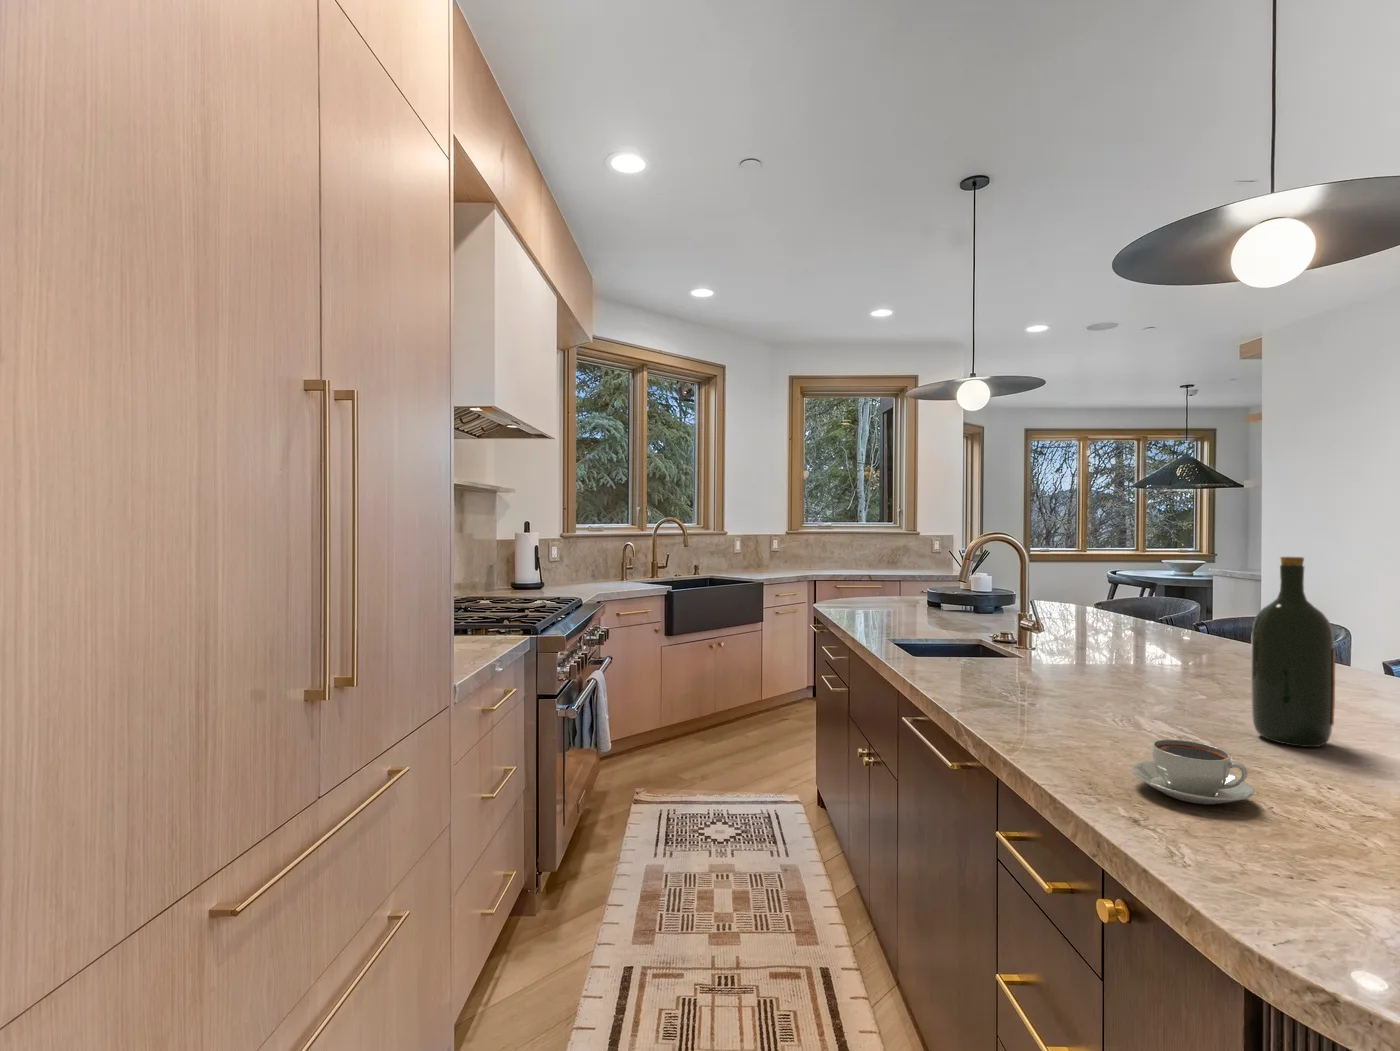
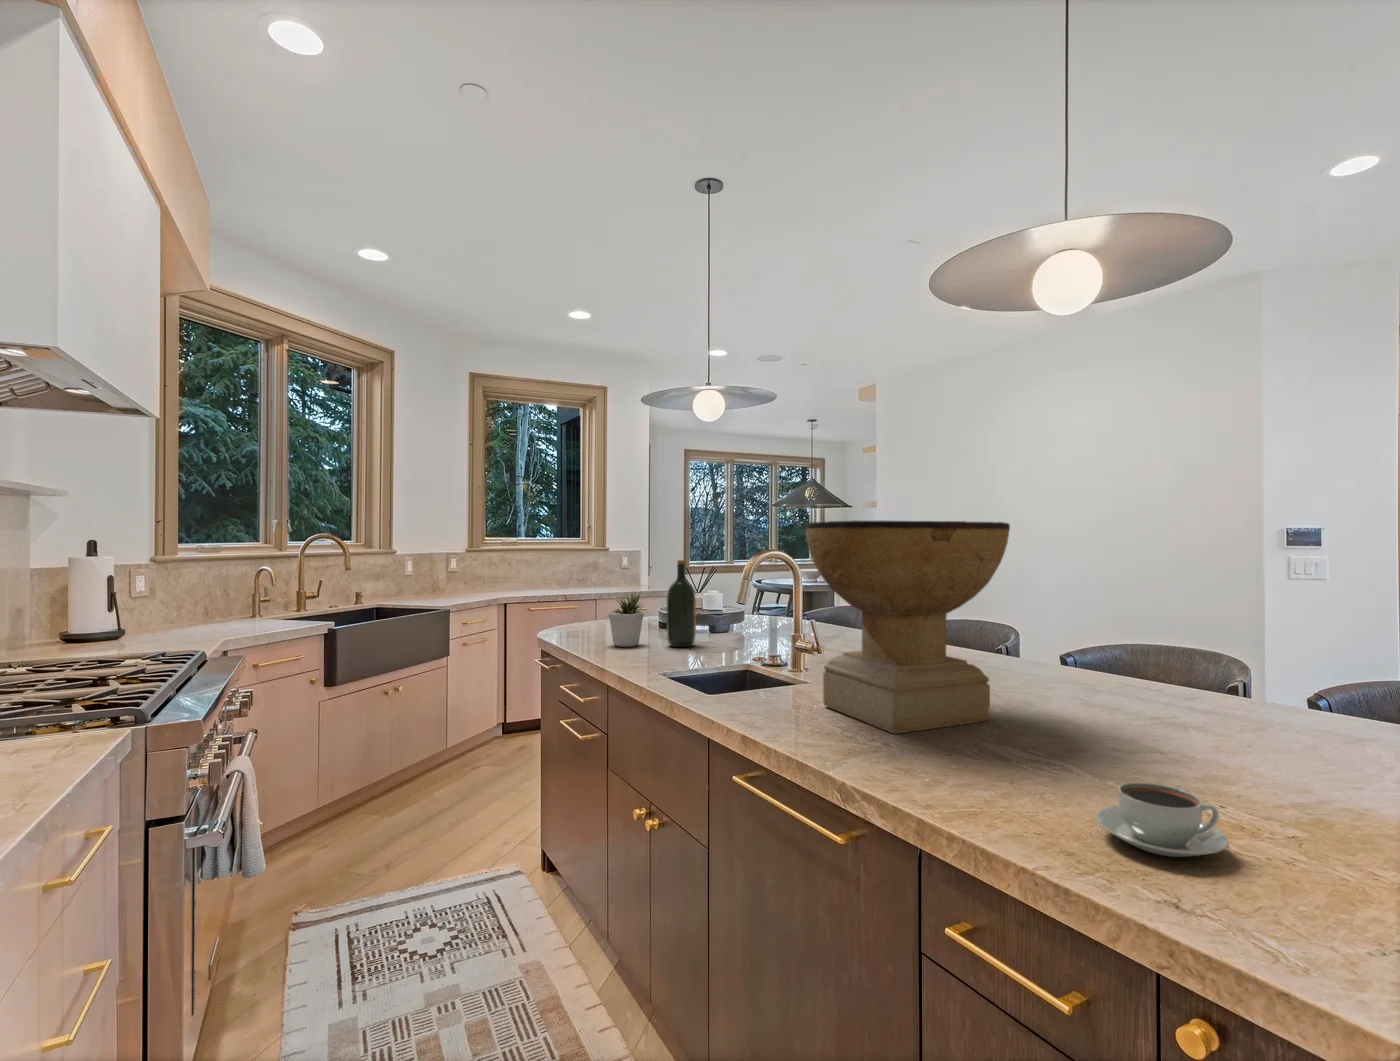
decorative bowl: none [985,503,1201,702] -> present [806,520,1010,734]
wine bottle: present [1251,557,1335,747] -> present [667,560,696,647]
potted plant: none [867,567,900,618] -> present [608,591,644,647]

